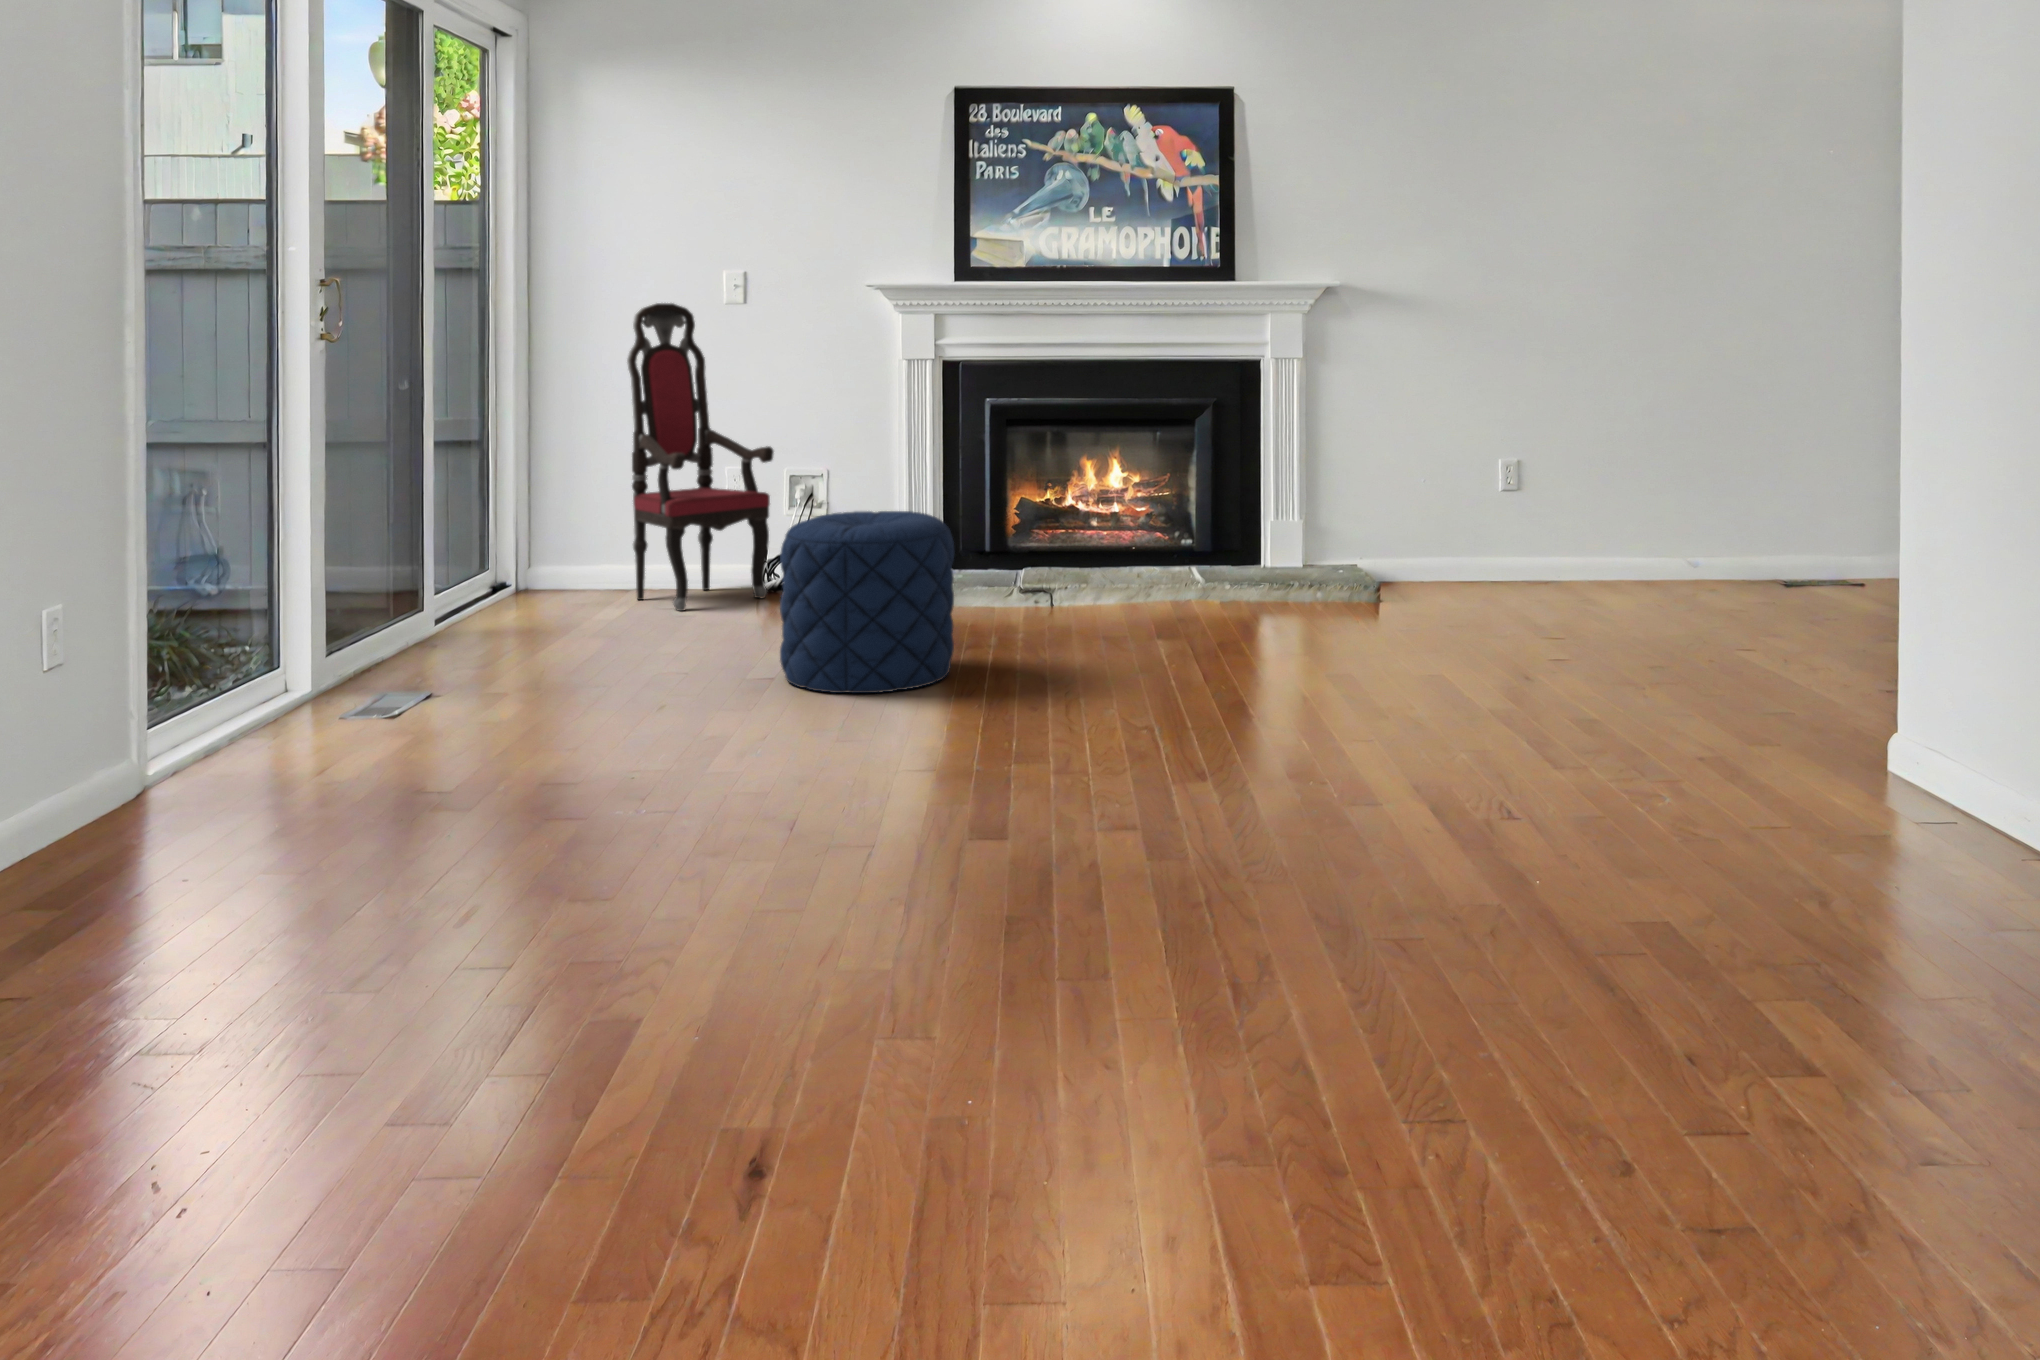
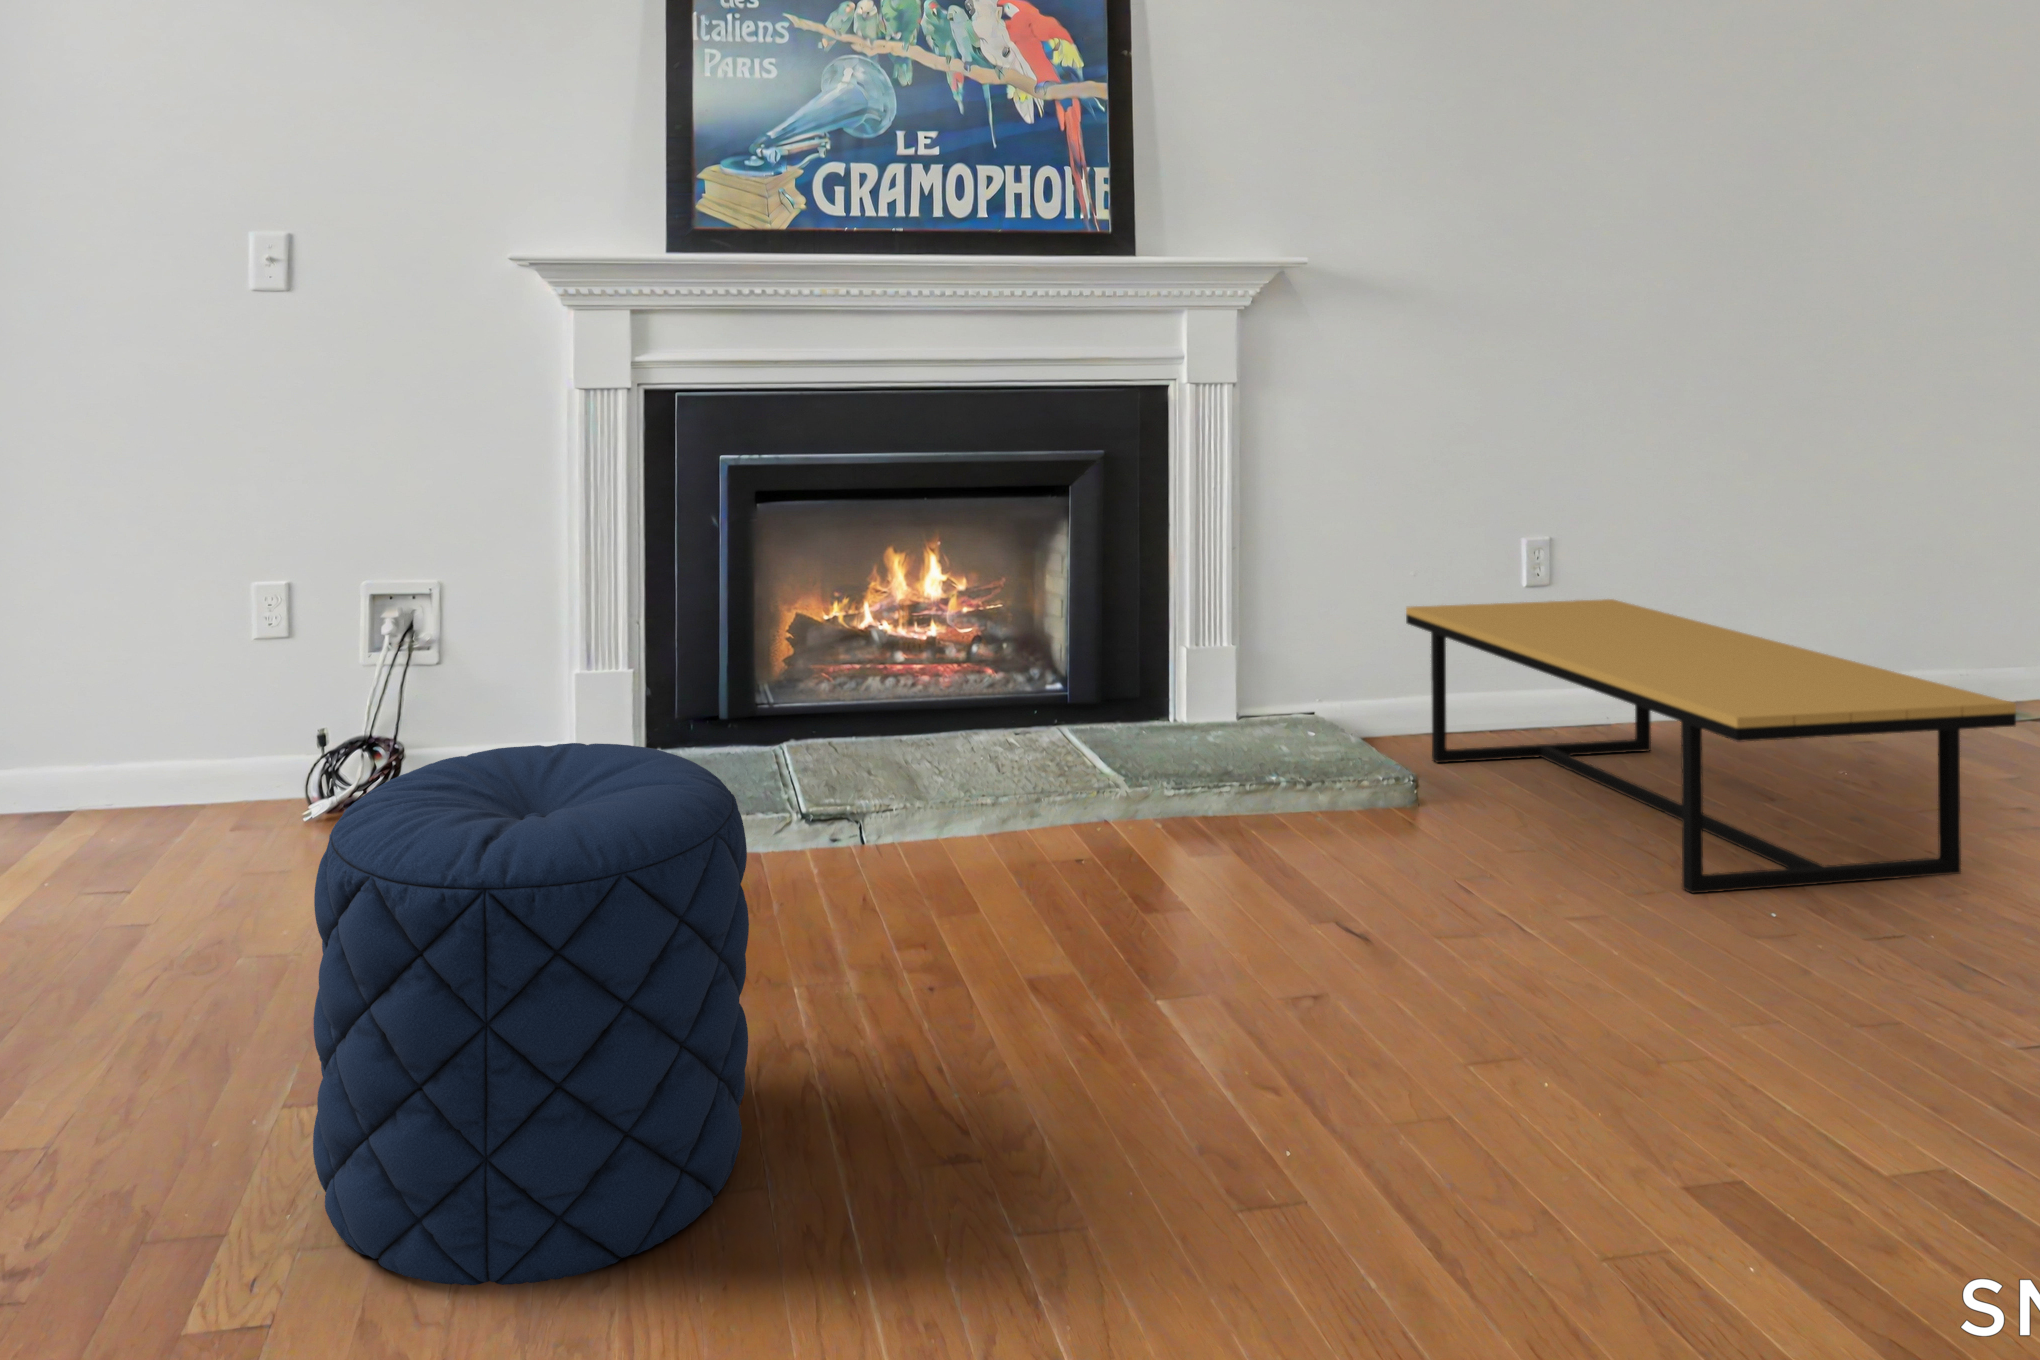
armchair: present [627,303,774,611] -> none [55,287,340,882]
coffee table: none [1408,496,1662,632] -> present [1406,599,2016,894]

